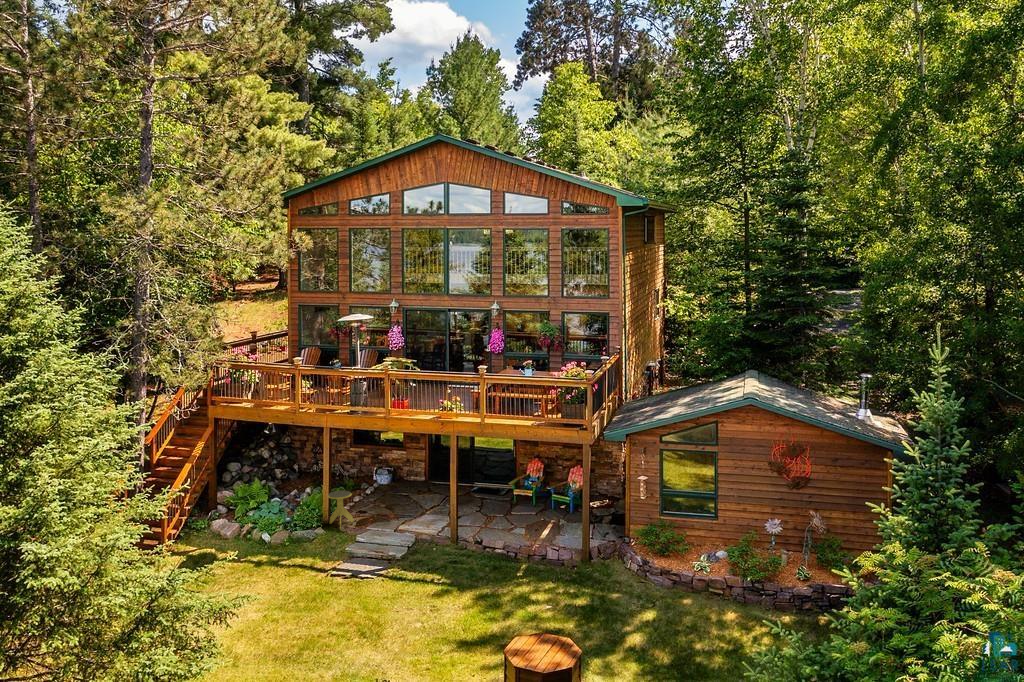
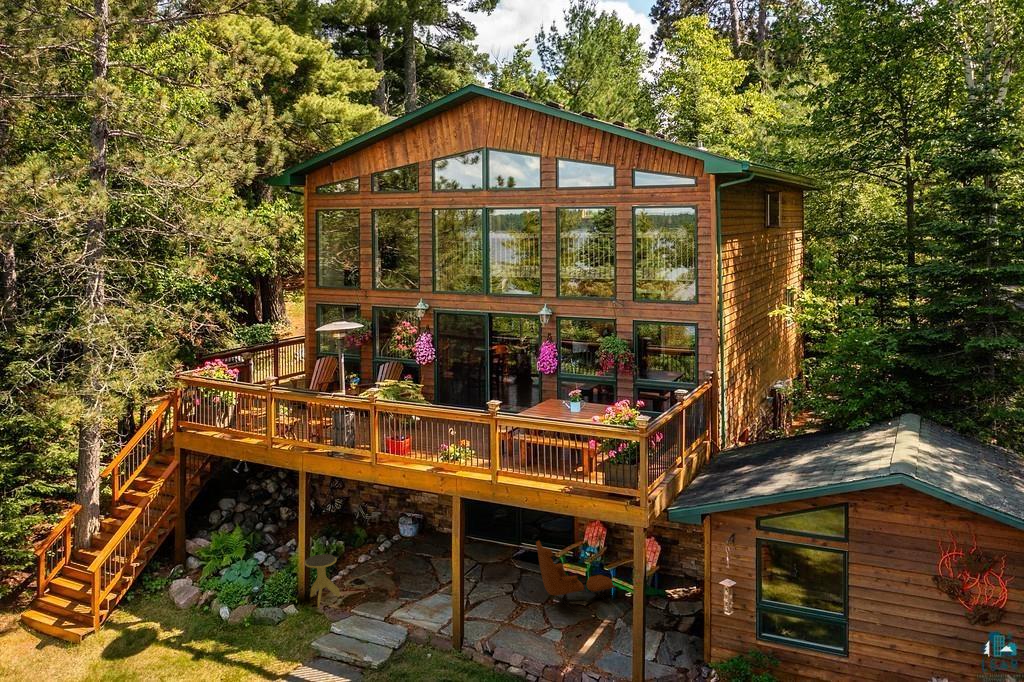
lounge chair: none [505,468,560,518] -> present [536,541,615,614]

